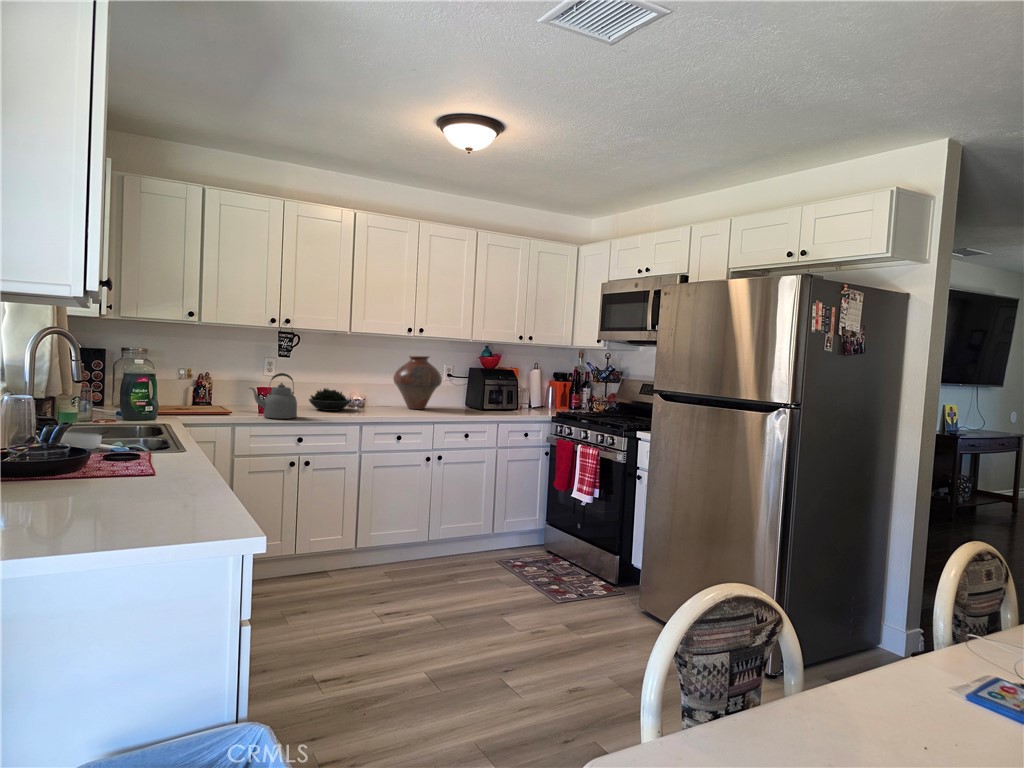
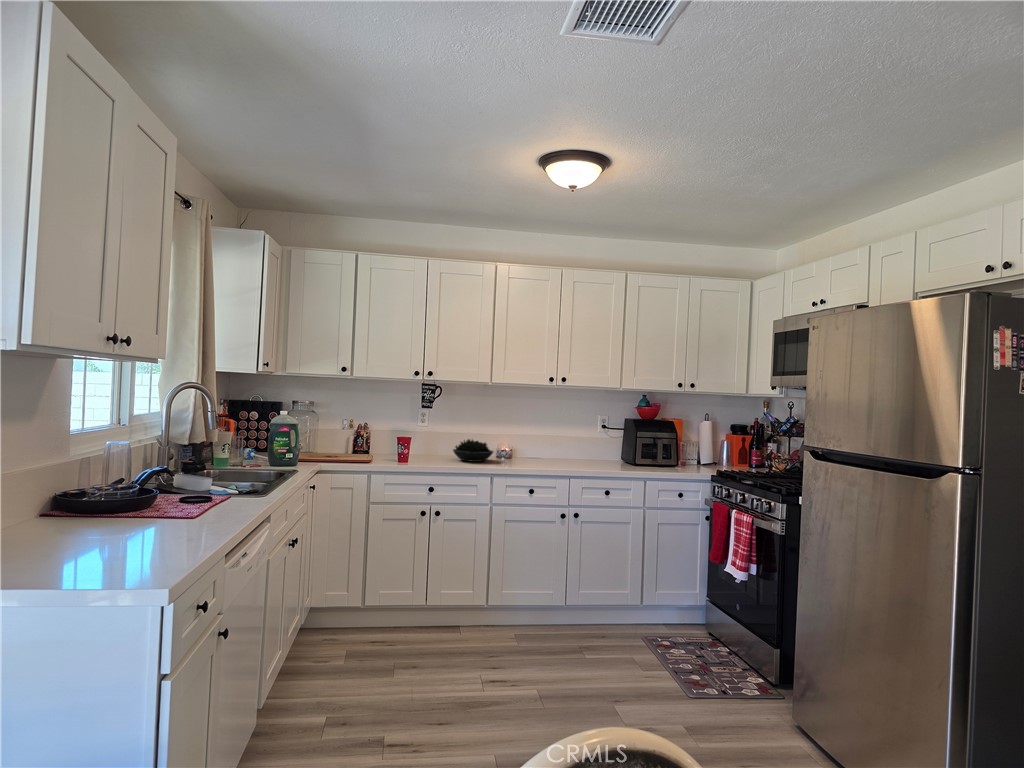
vase: present [393,356,442,409] -> none [541,406,591,463]
kettle: present [249,373,297,419] -> none [386,423,430,468]

